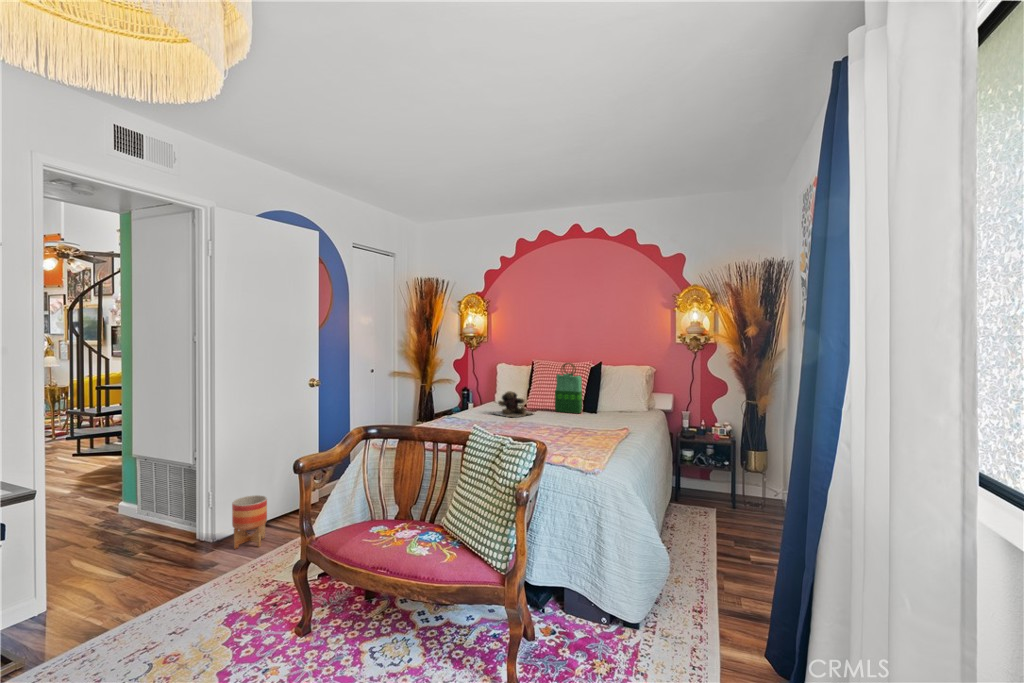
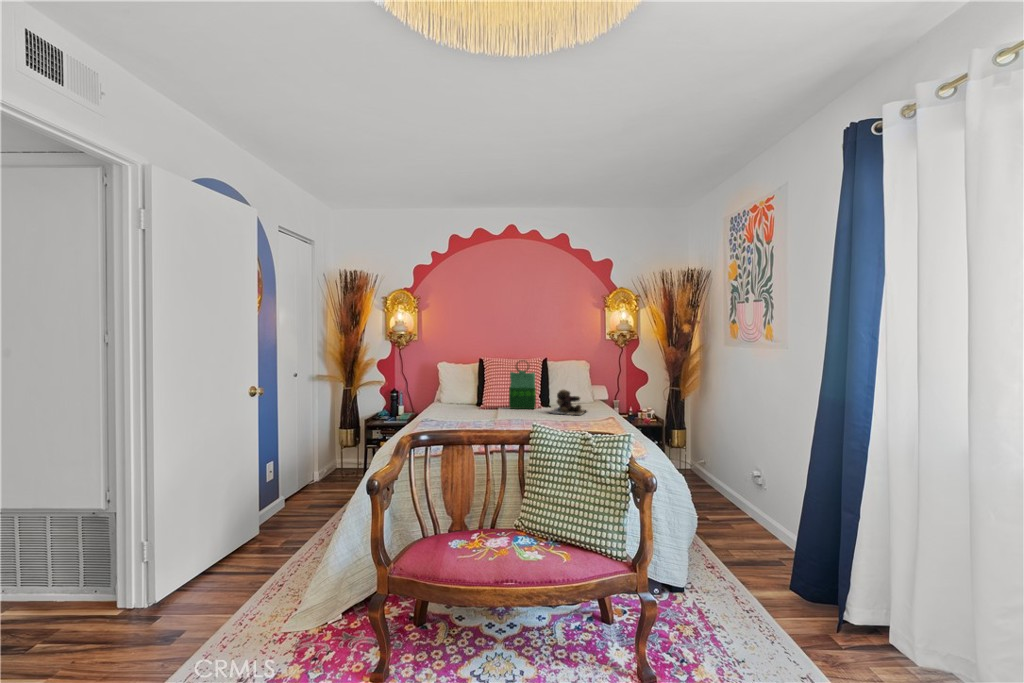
teddy bear: present [494,391,533,417] -> present [550,390,587,415]
planter: present [232,495,267,549] -> none [187,530,232,601]

